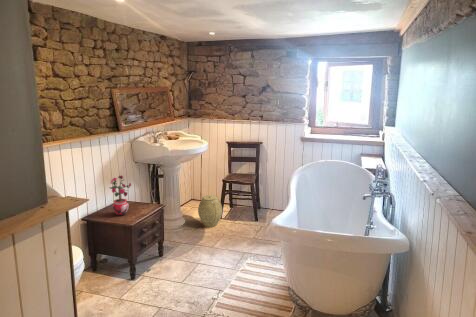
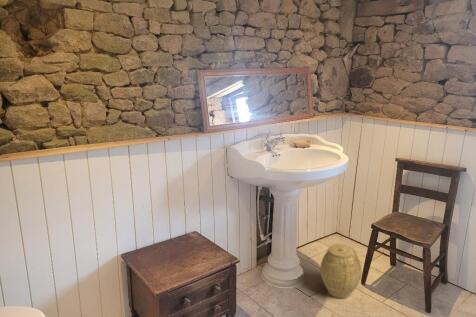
potted plant: present [110,176,131,216] -> none [151,204,184,266]

